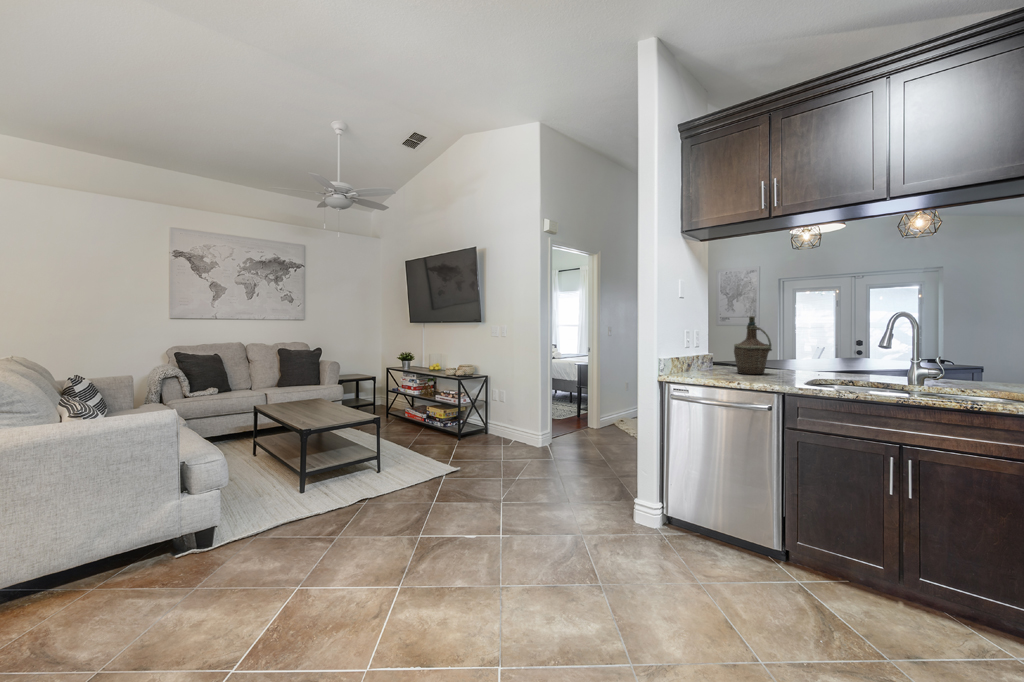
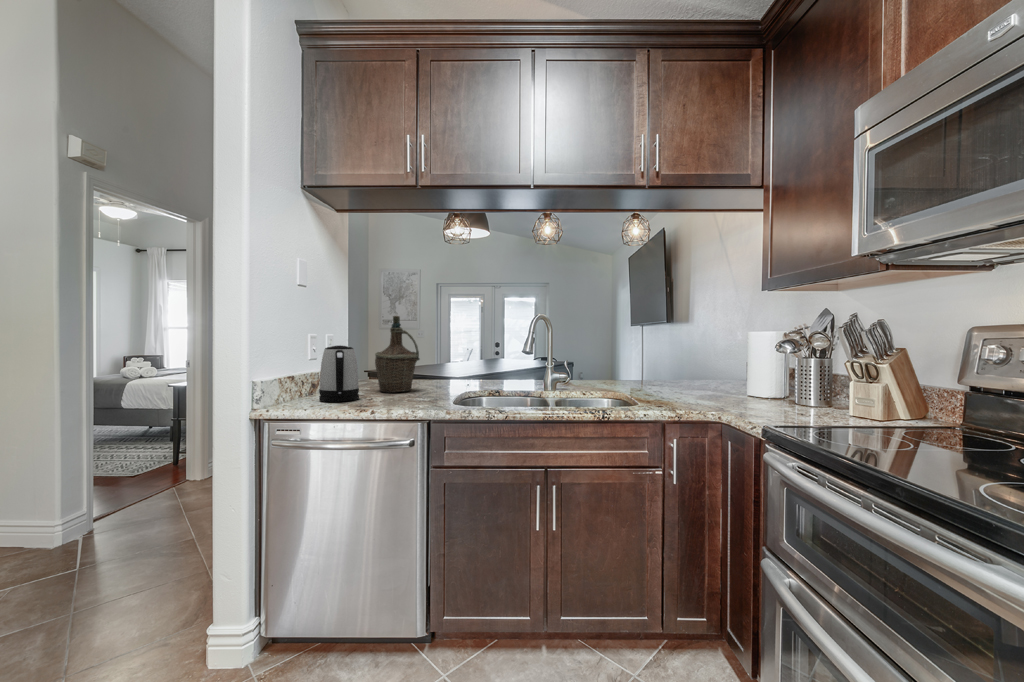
kettle: none [695,338,723,377] -> present [319,345,359,402]

